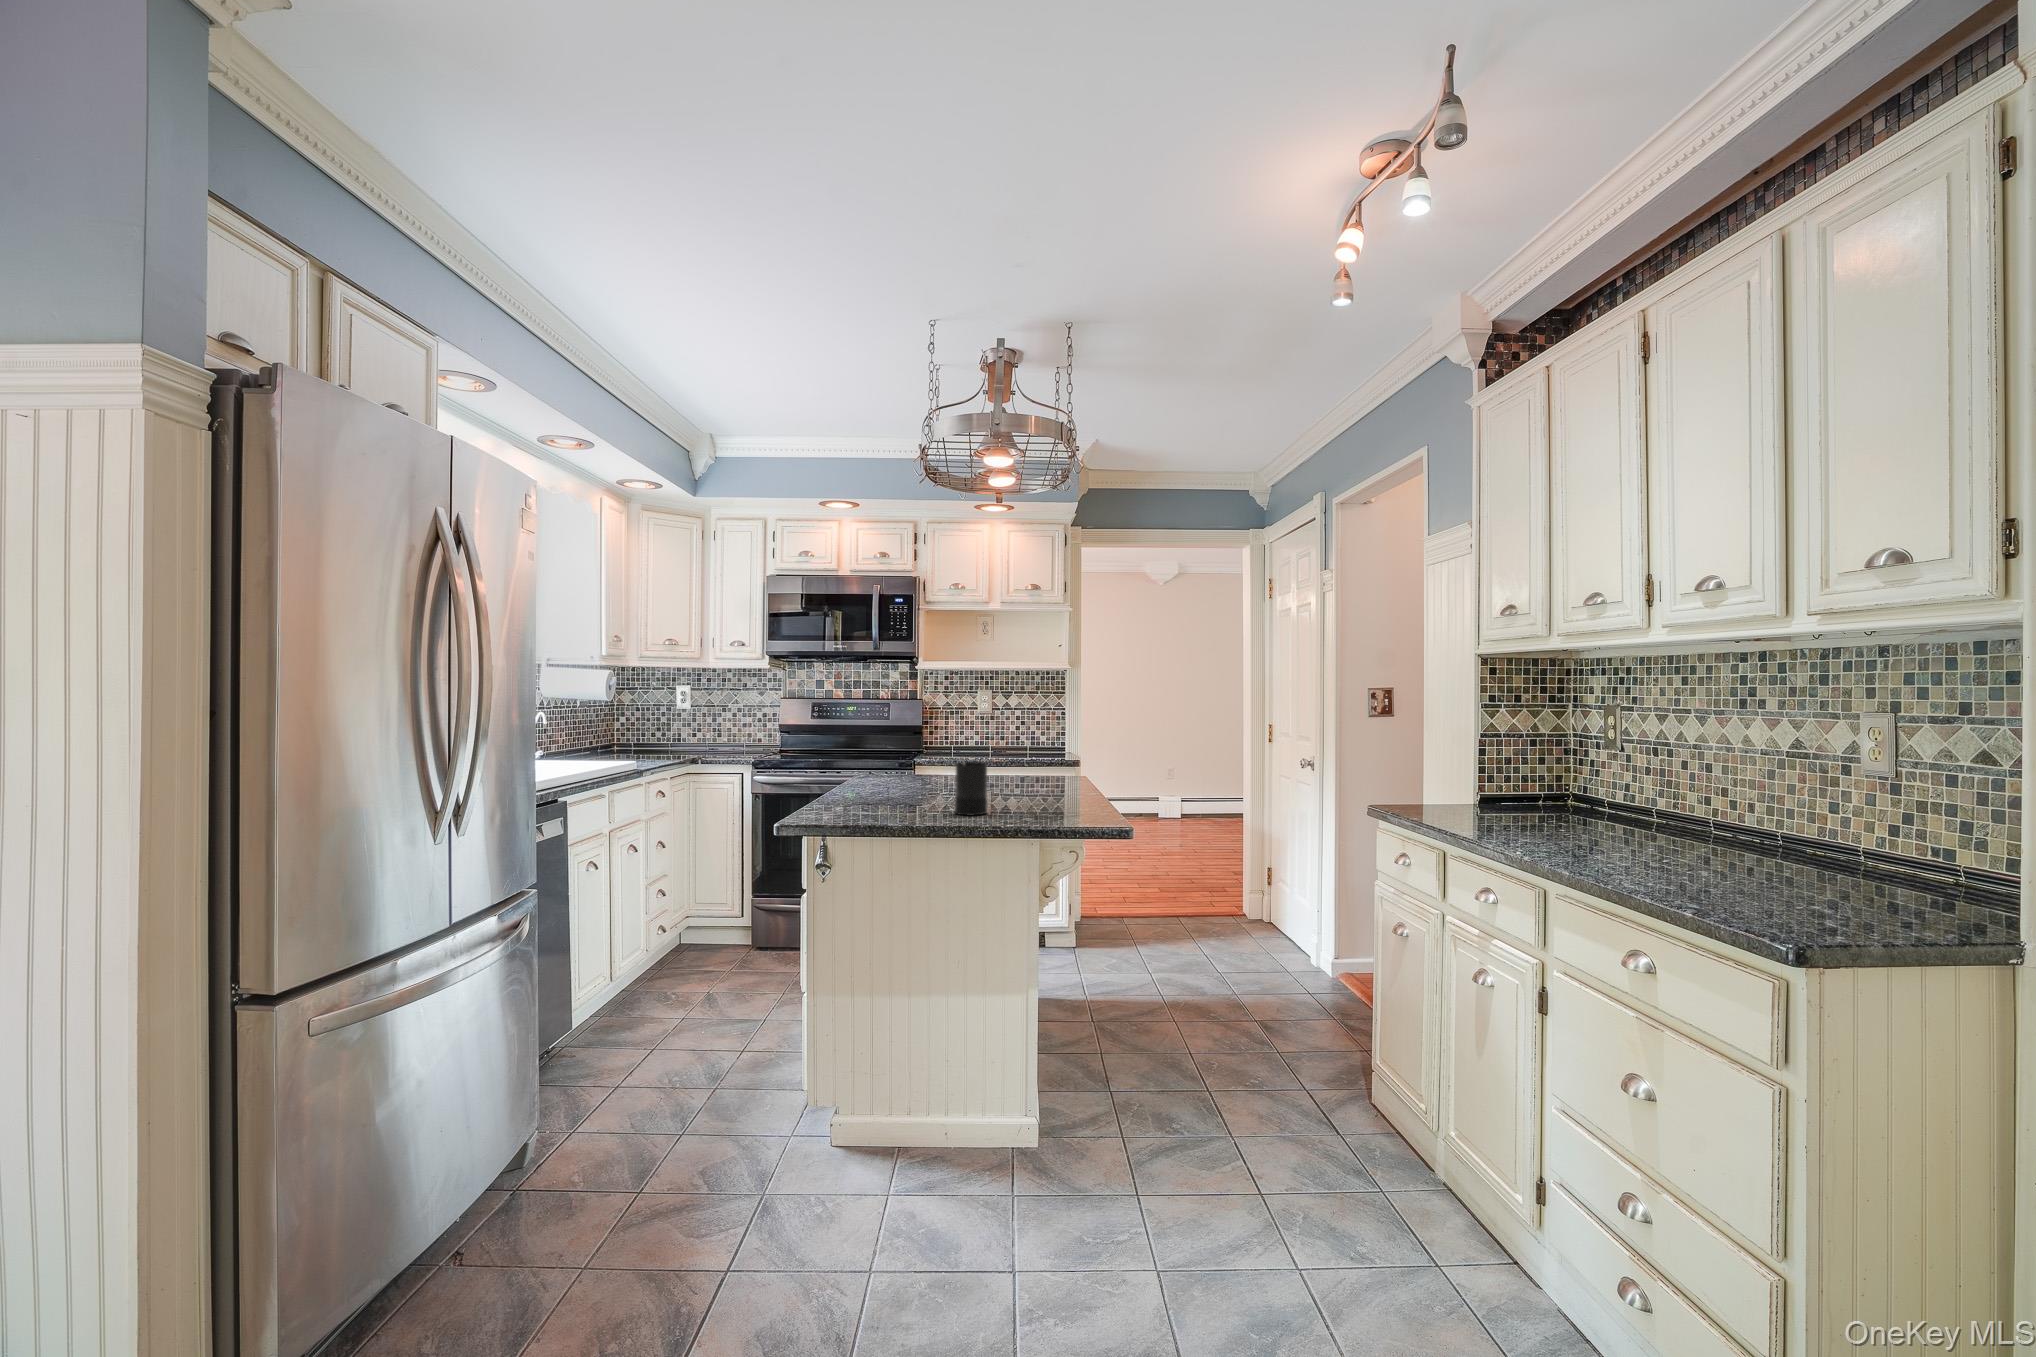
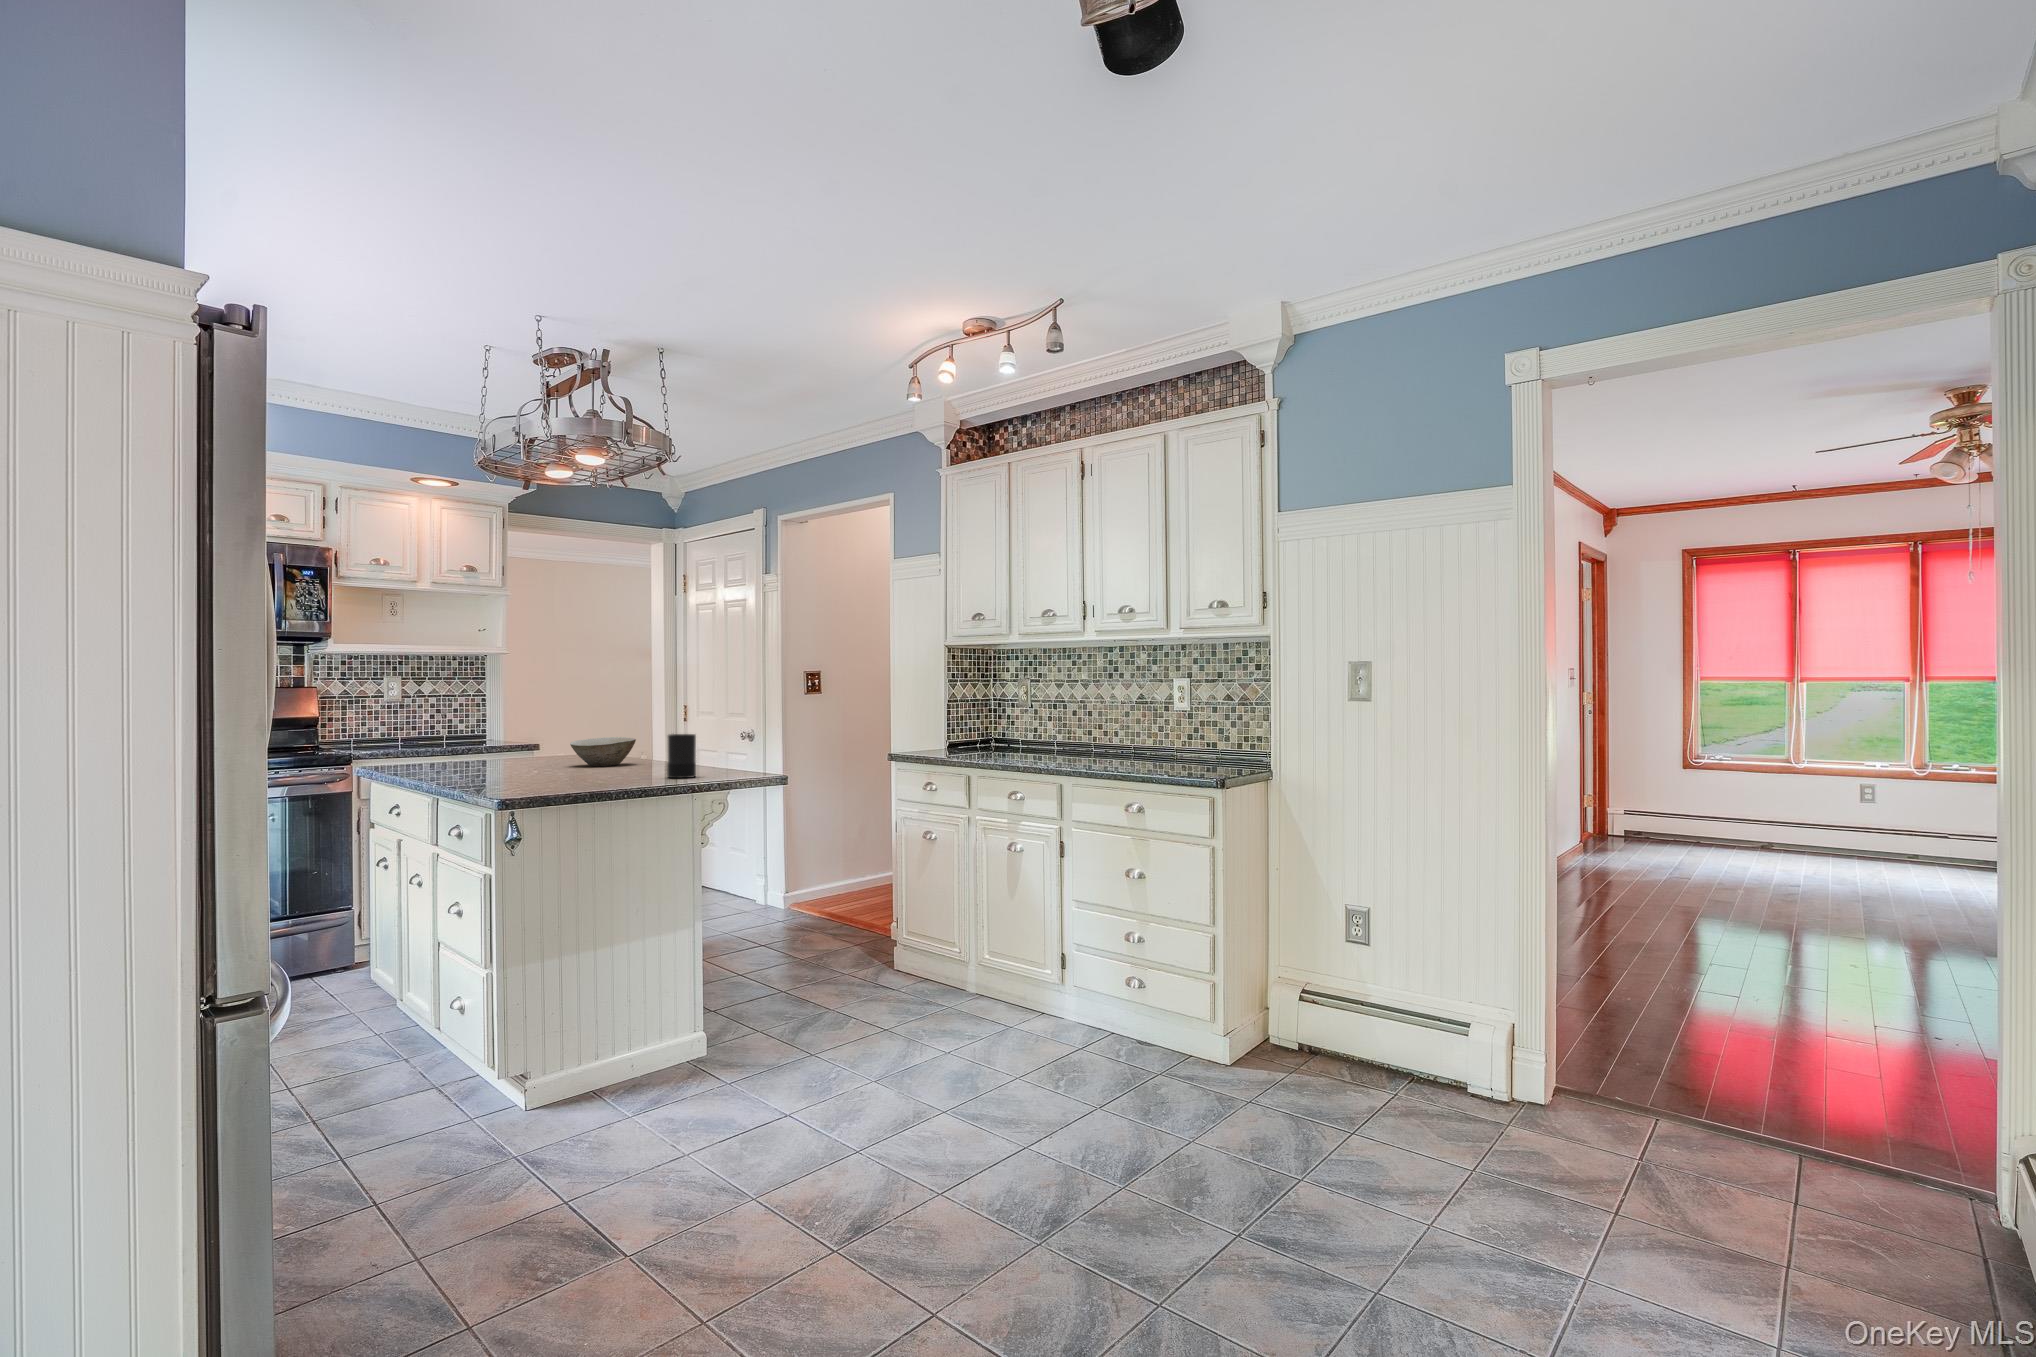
bowl: none [992,757,1055,787] -> present [570,737,636,766]

